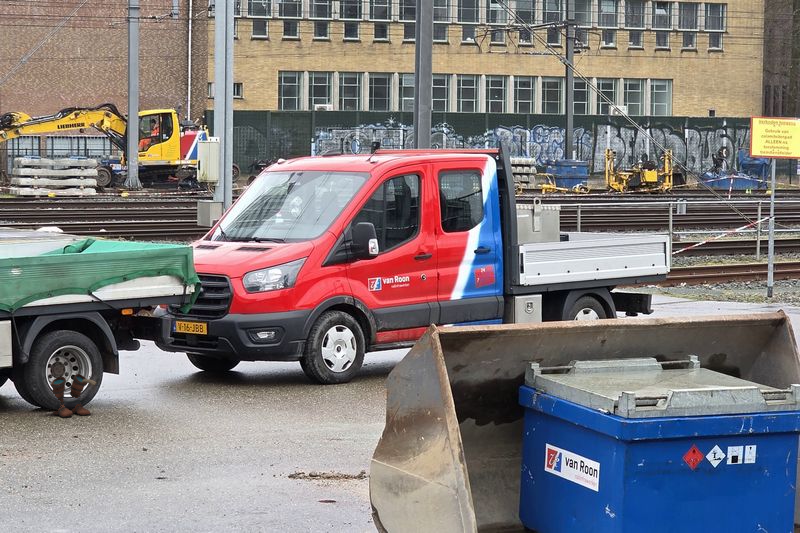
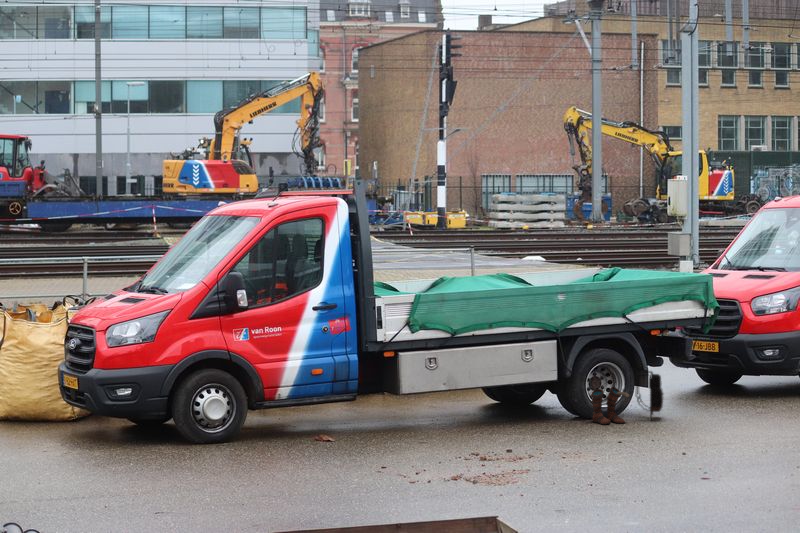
backpack: none [103,355,138,410] -> present [636,371,663,419]

